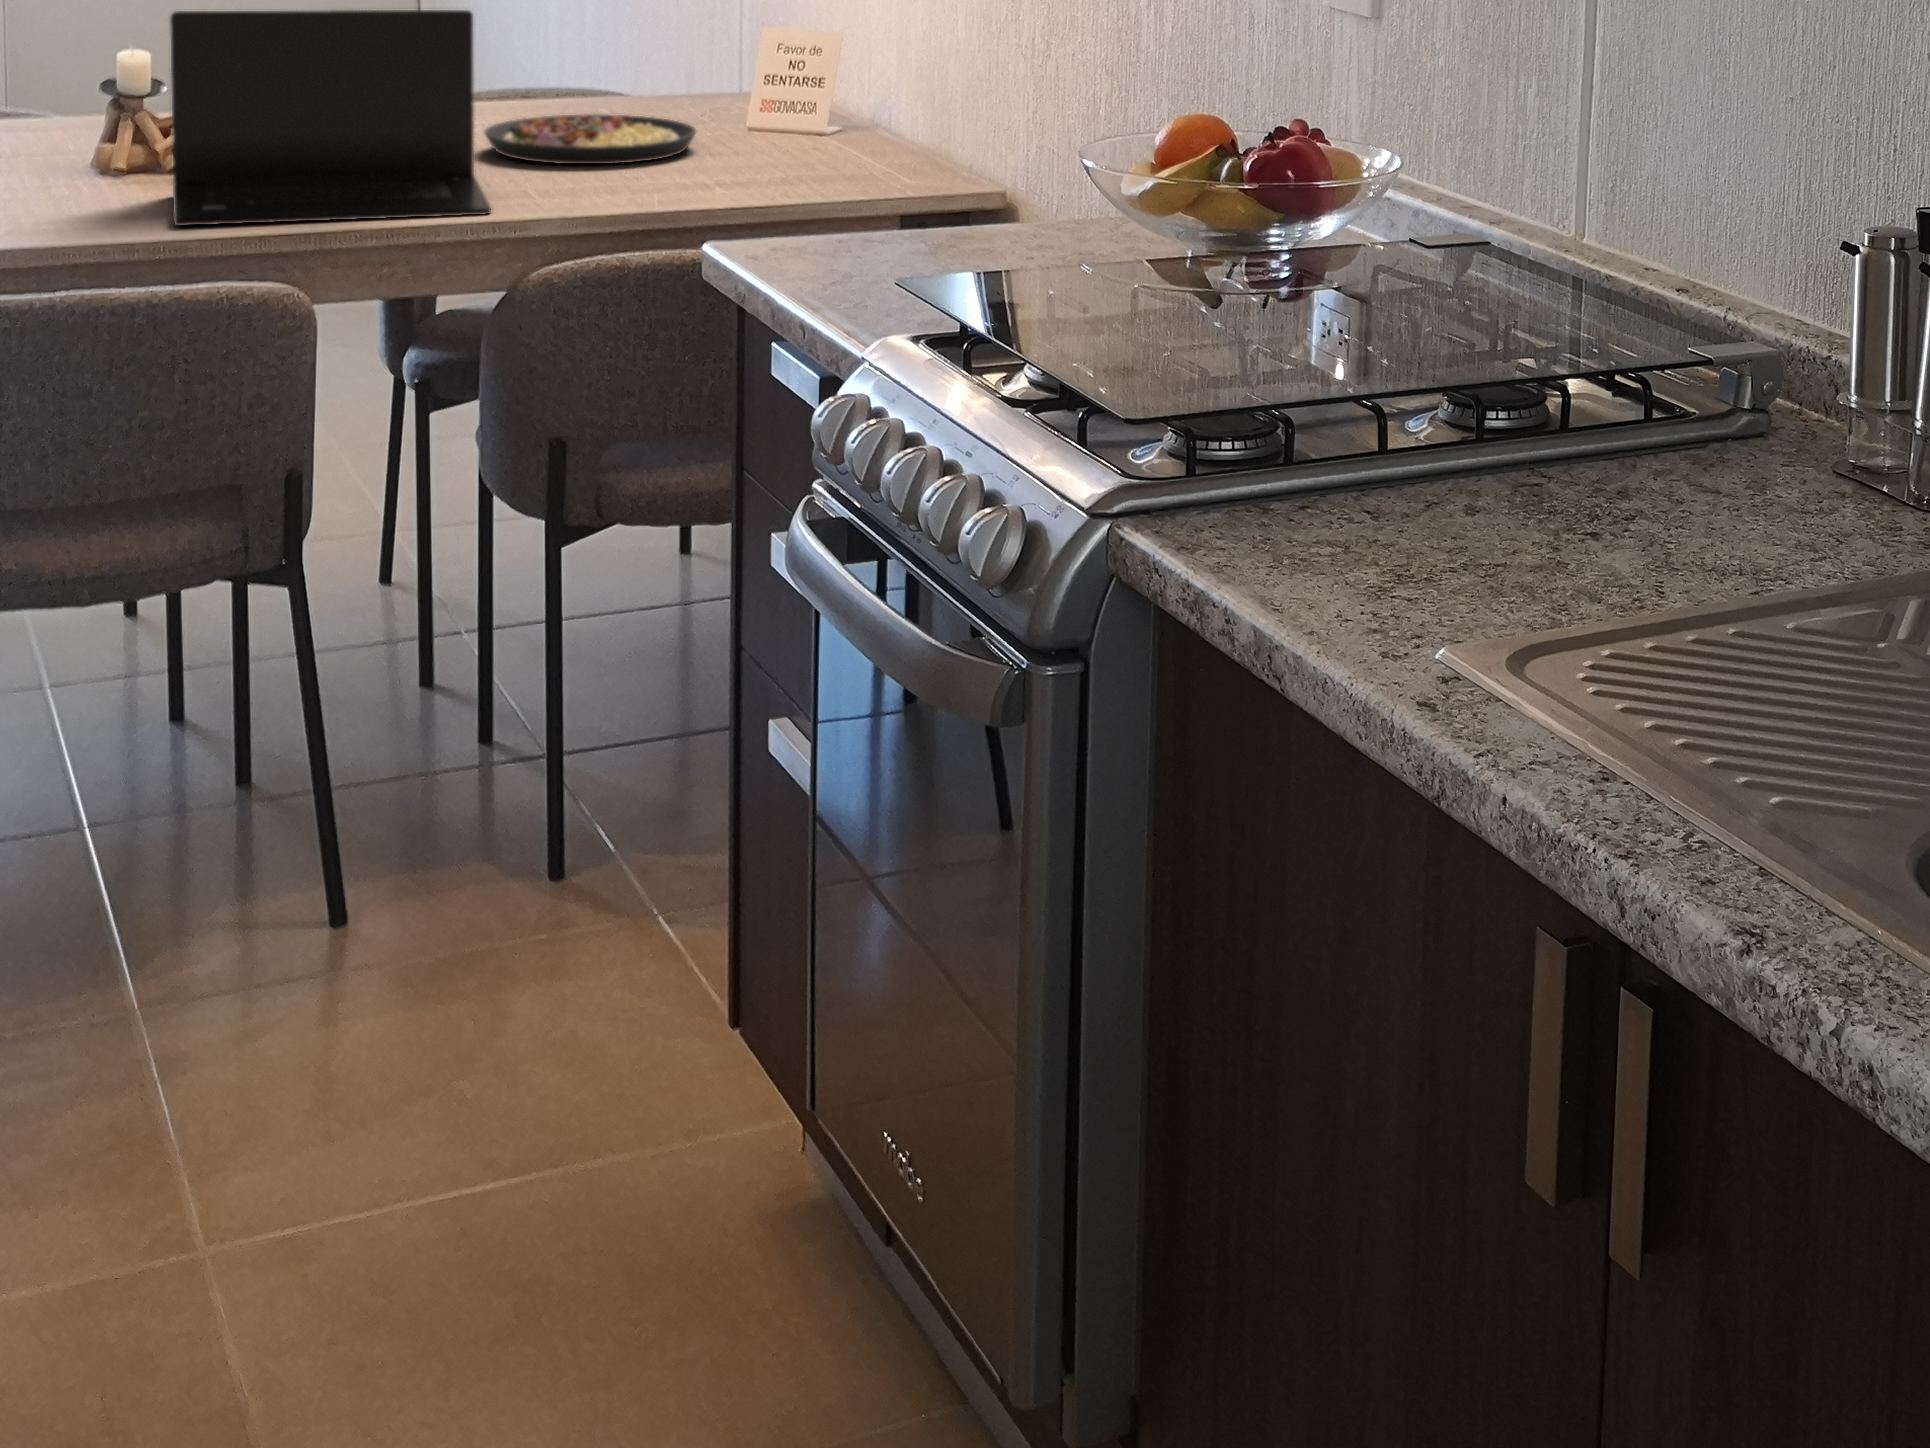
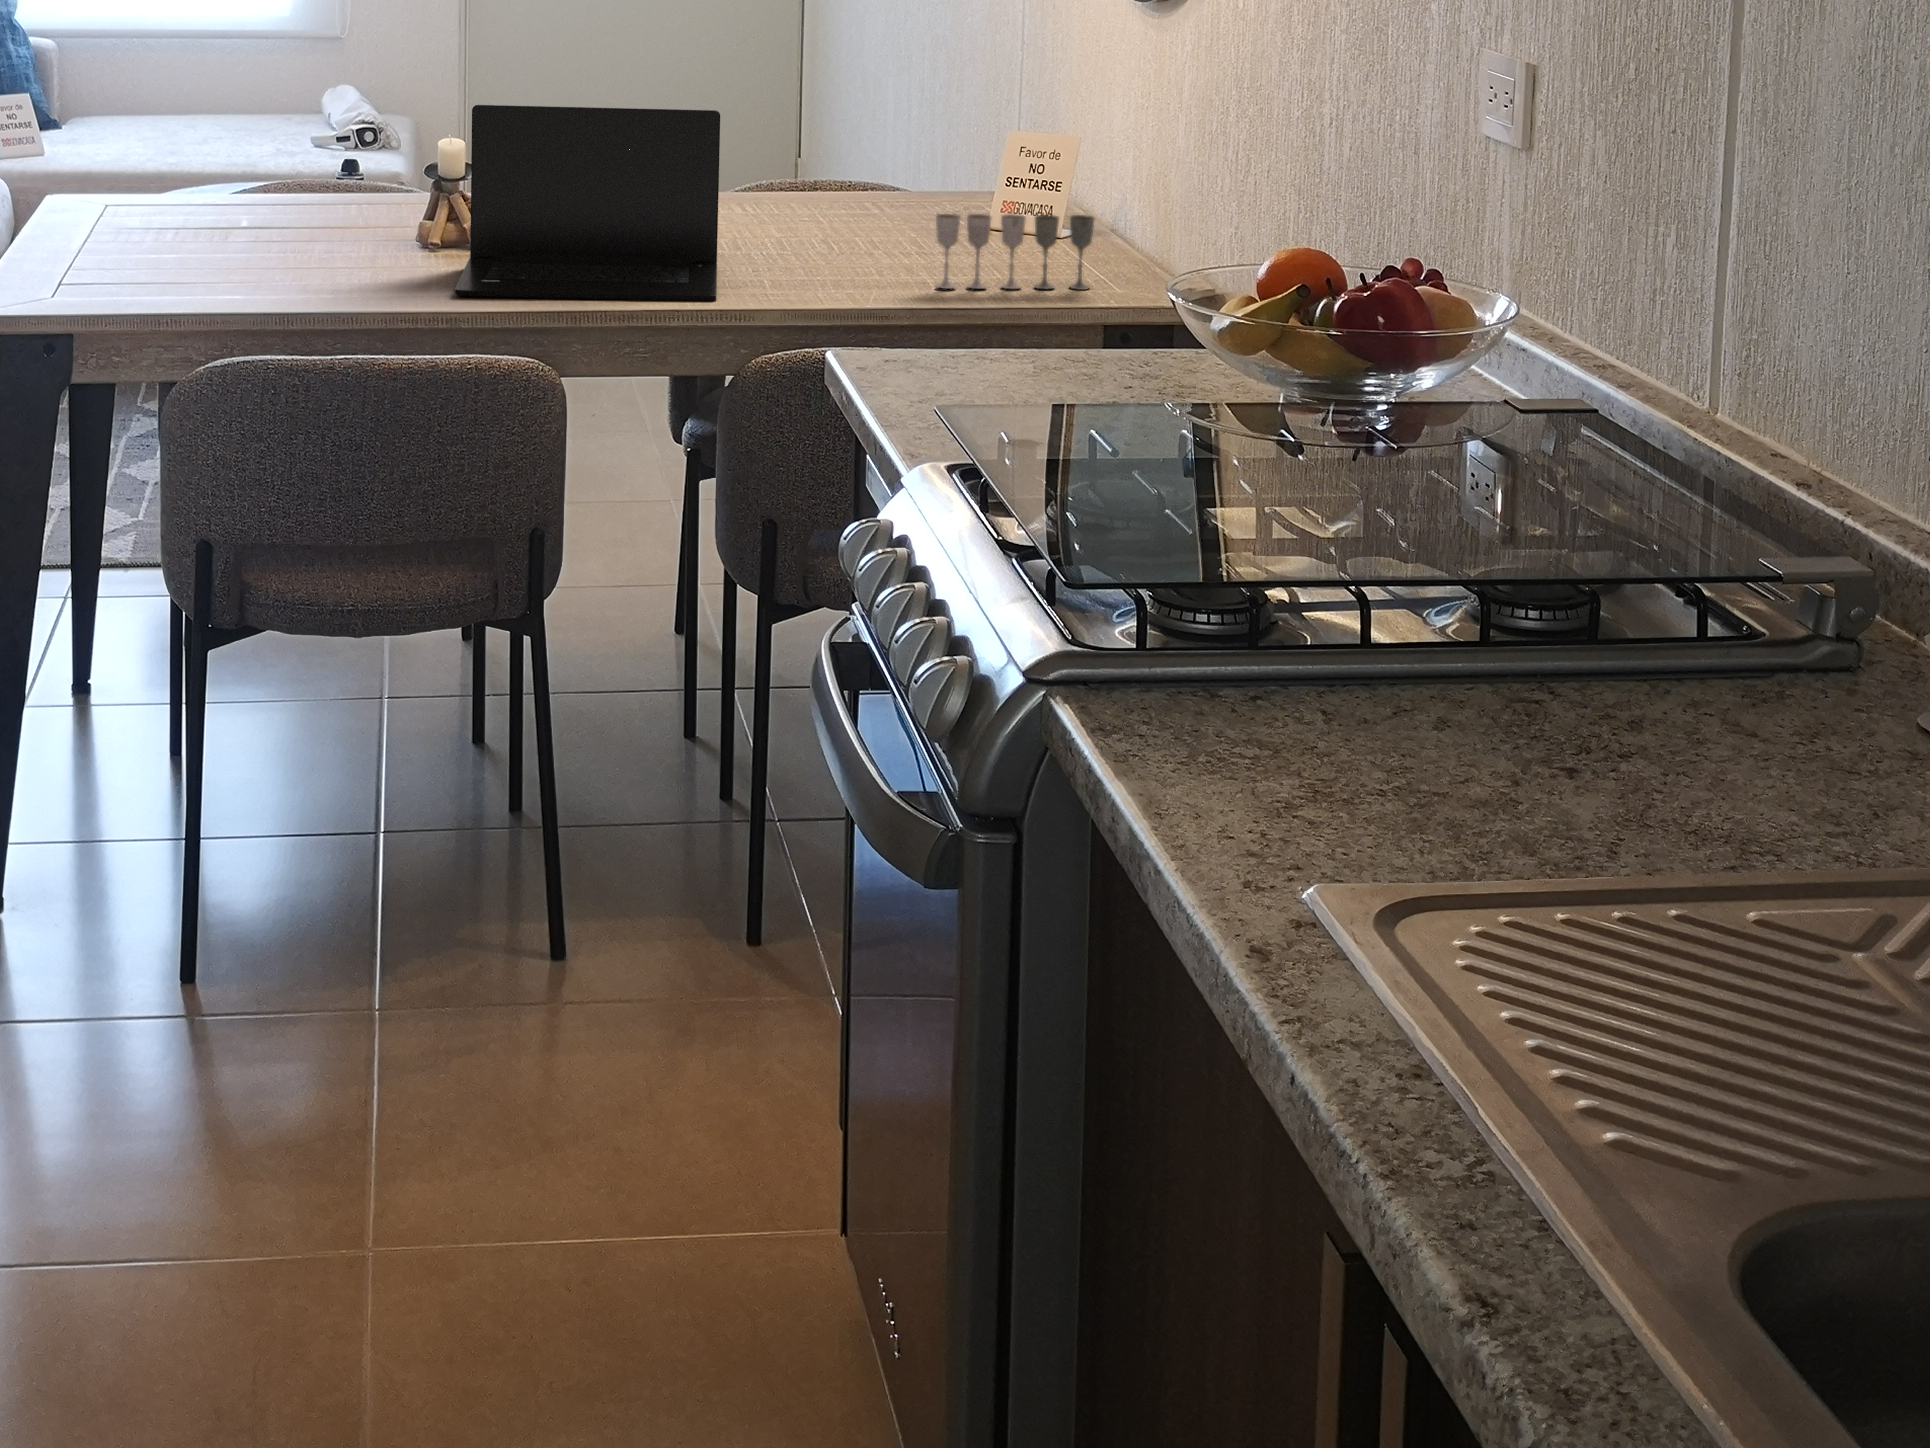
wine glass: none [726,105,892,187] -> present [935,214,1094,290]
plate: present [484,114,696,164] -> none [740,210,928,258]

